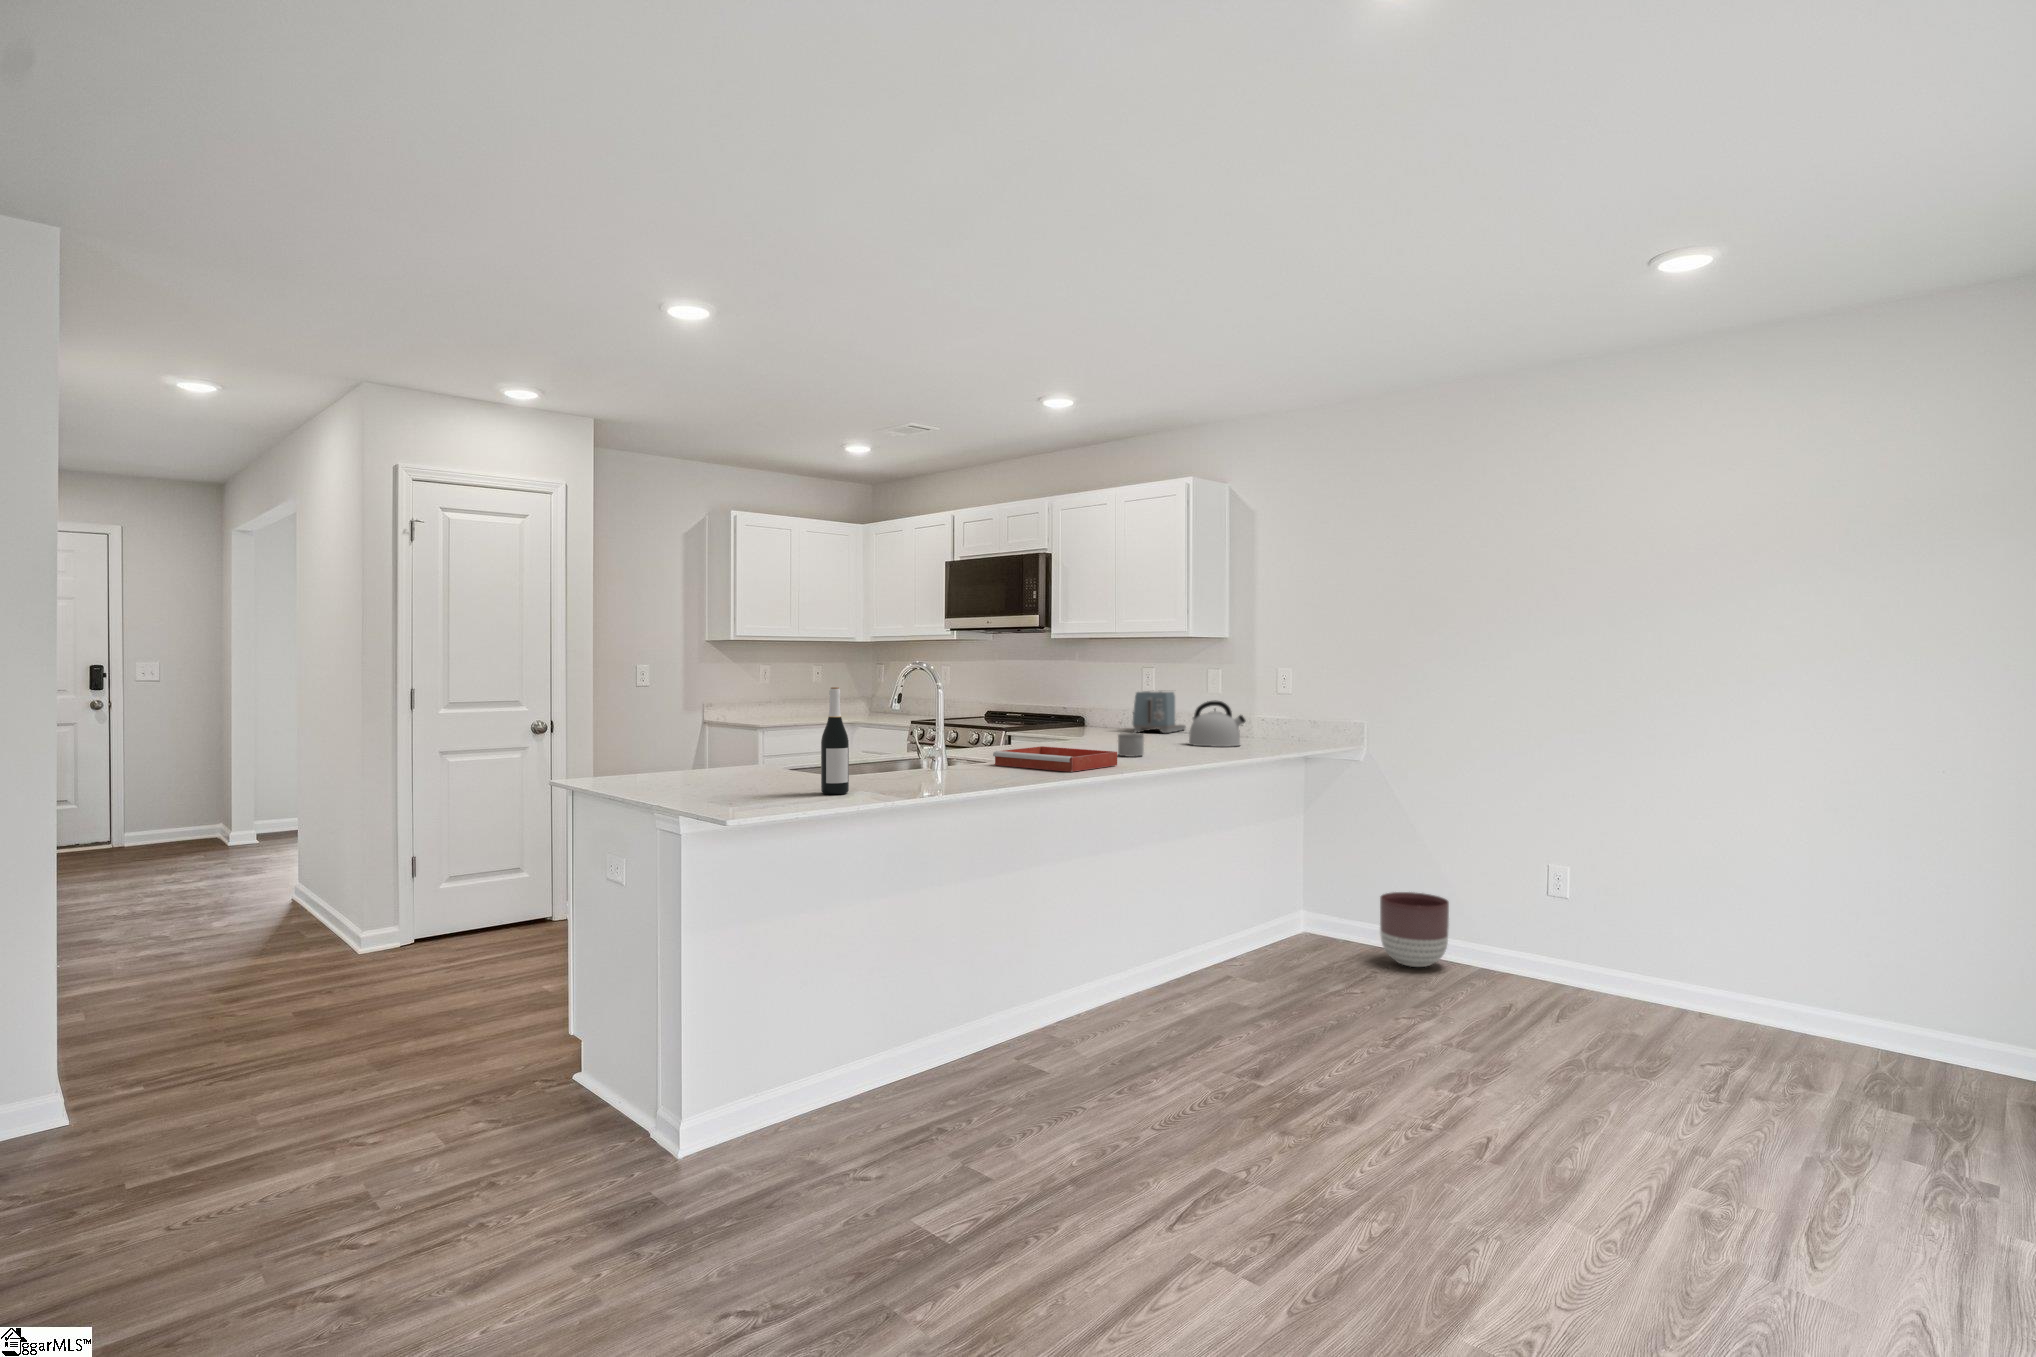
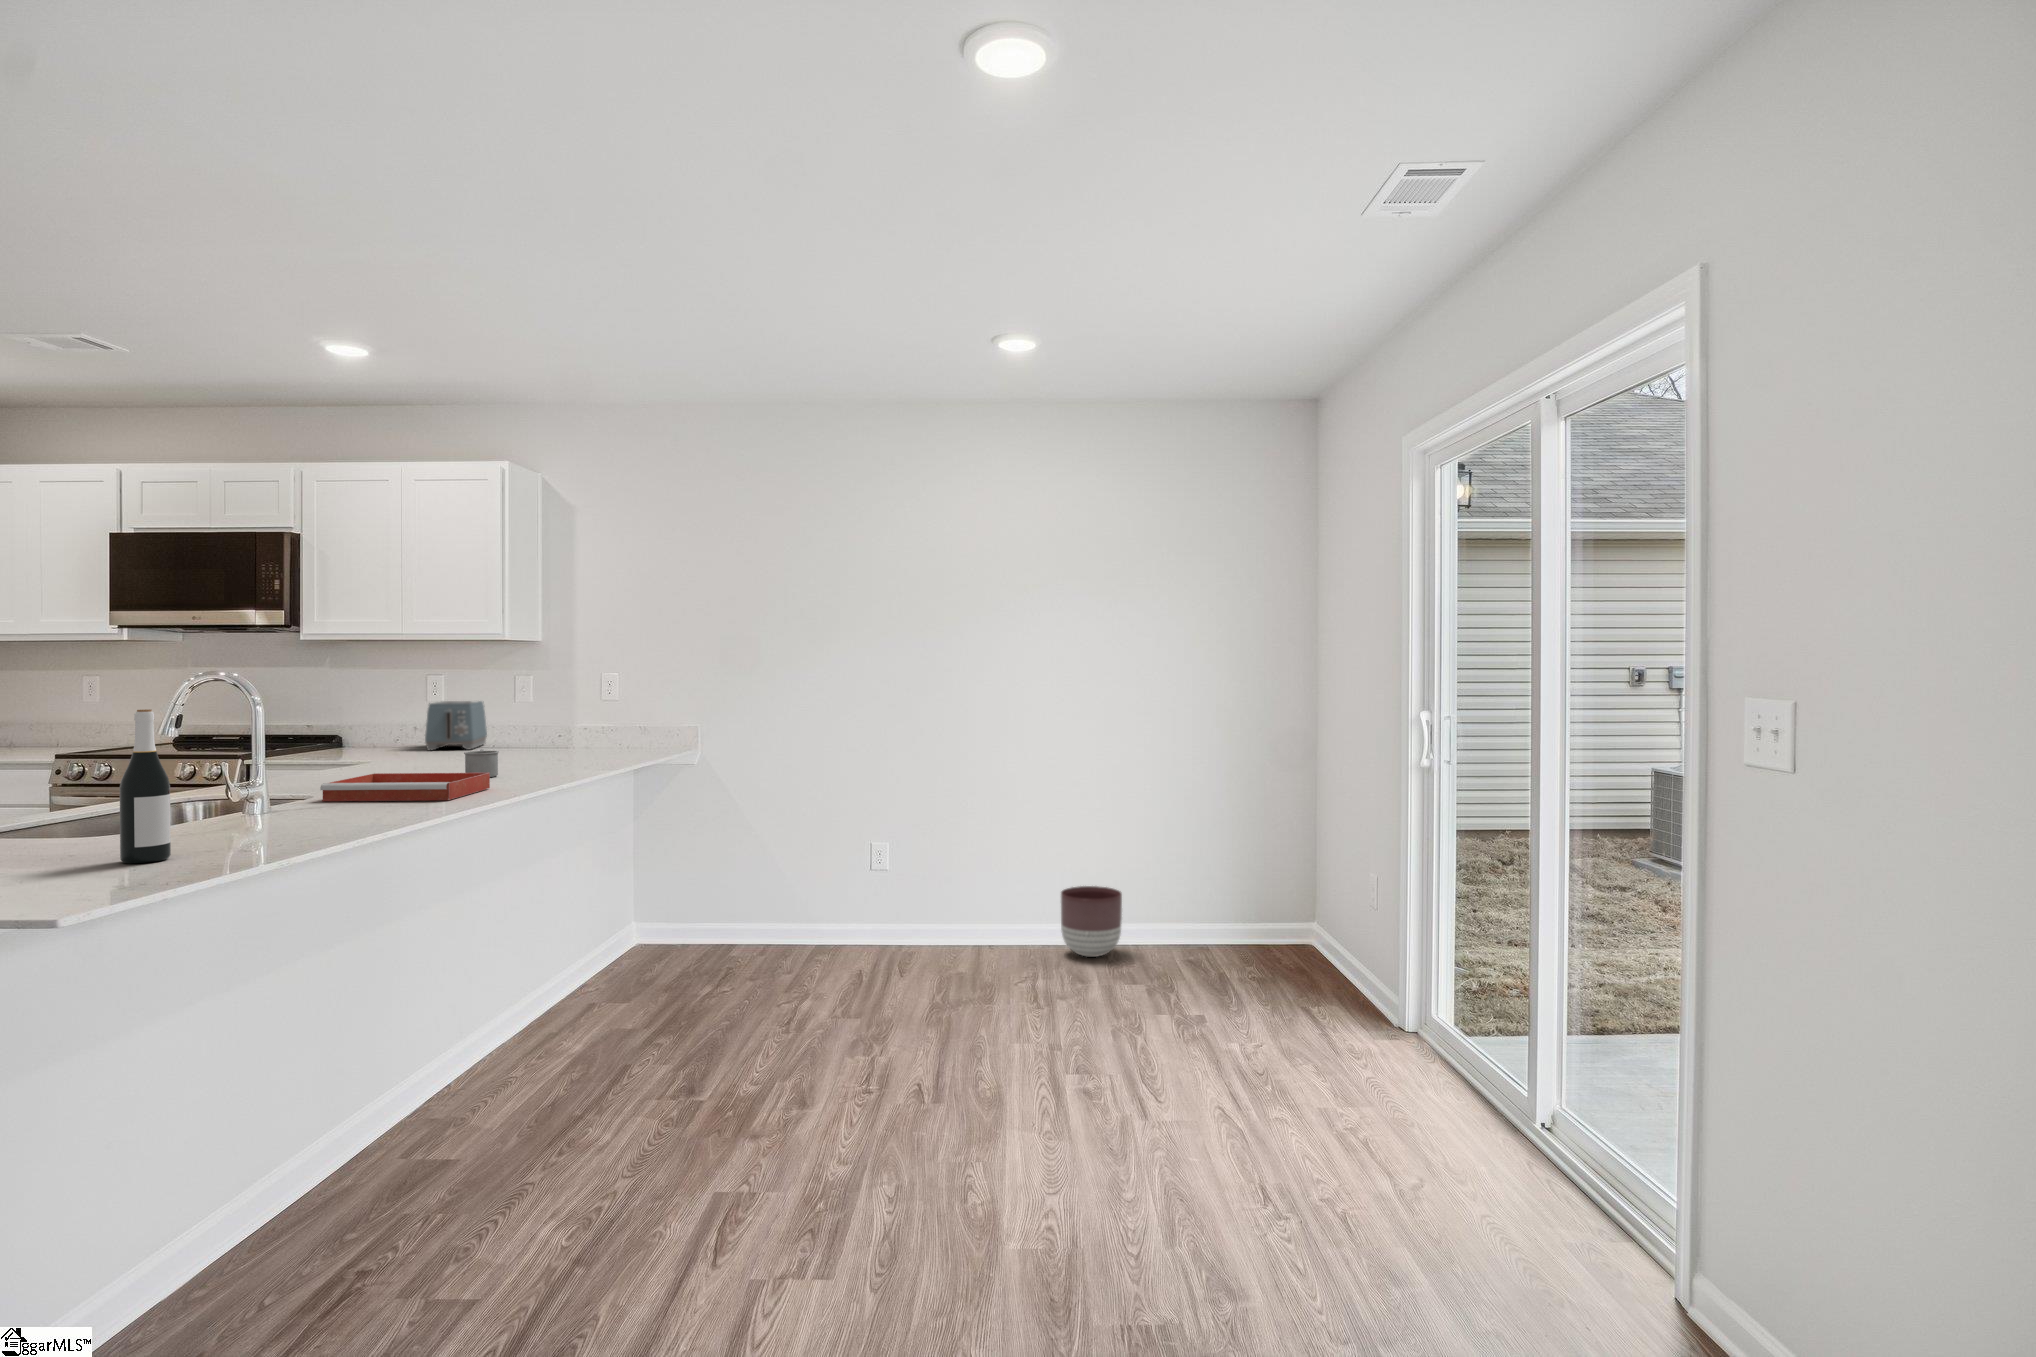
kettle: present [1189,700,1245,747] -> none [522,710,589,761]
planter: present [1380,892,1449,967] -> present [1061,886,1122,957]

